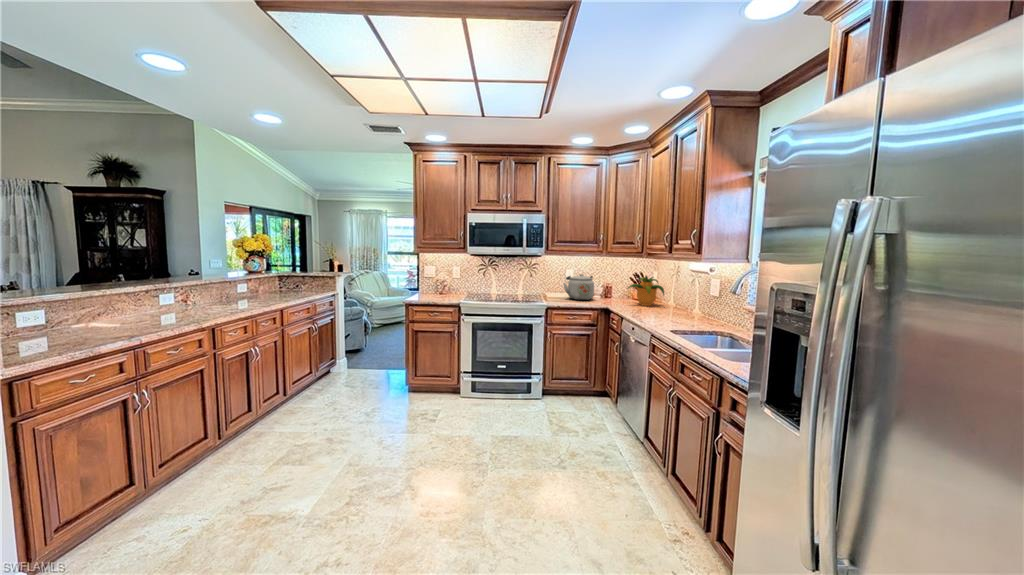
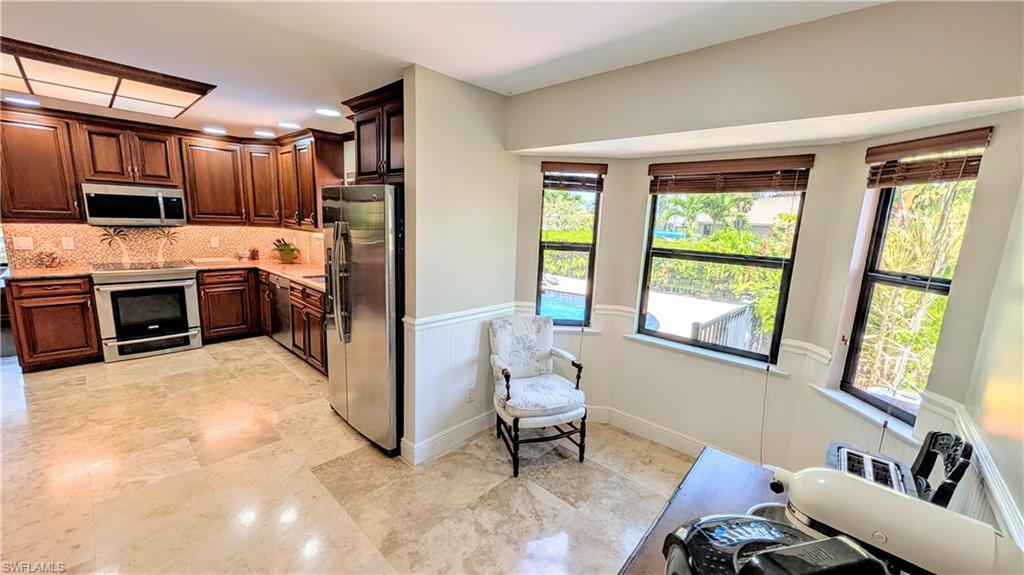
kettle: present [564,274,594,300] -> none [210,241,242,263]

